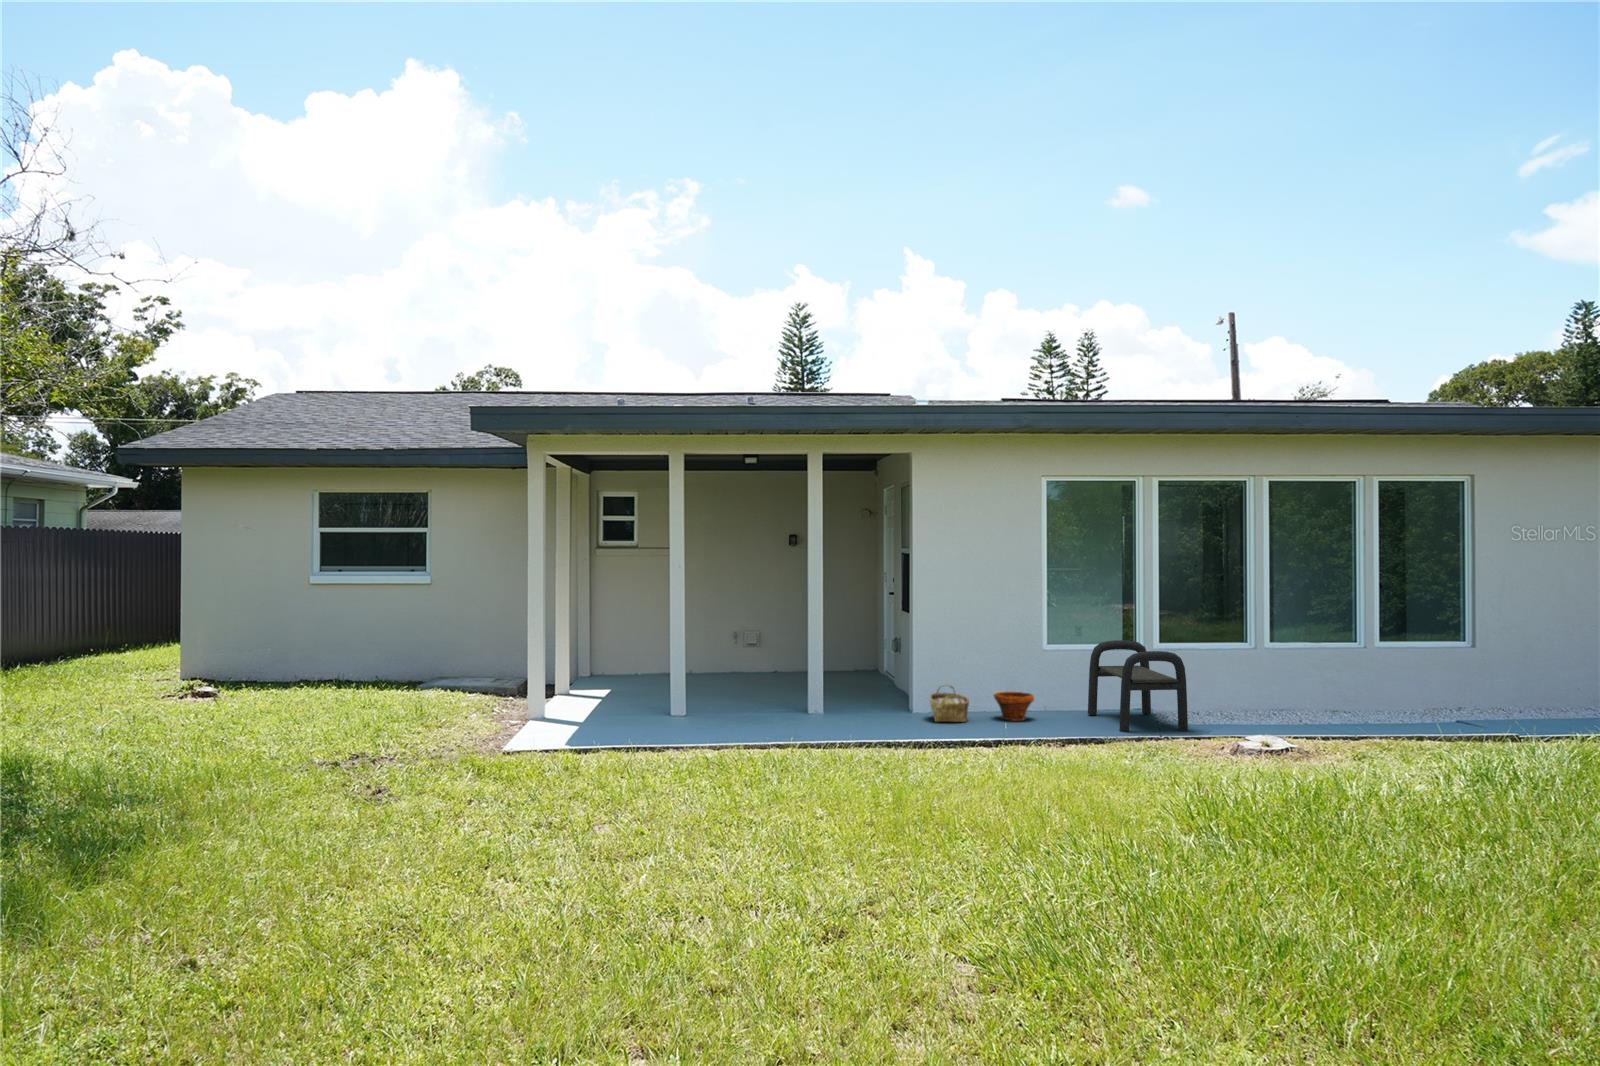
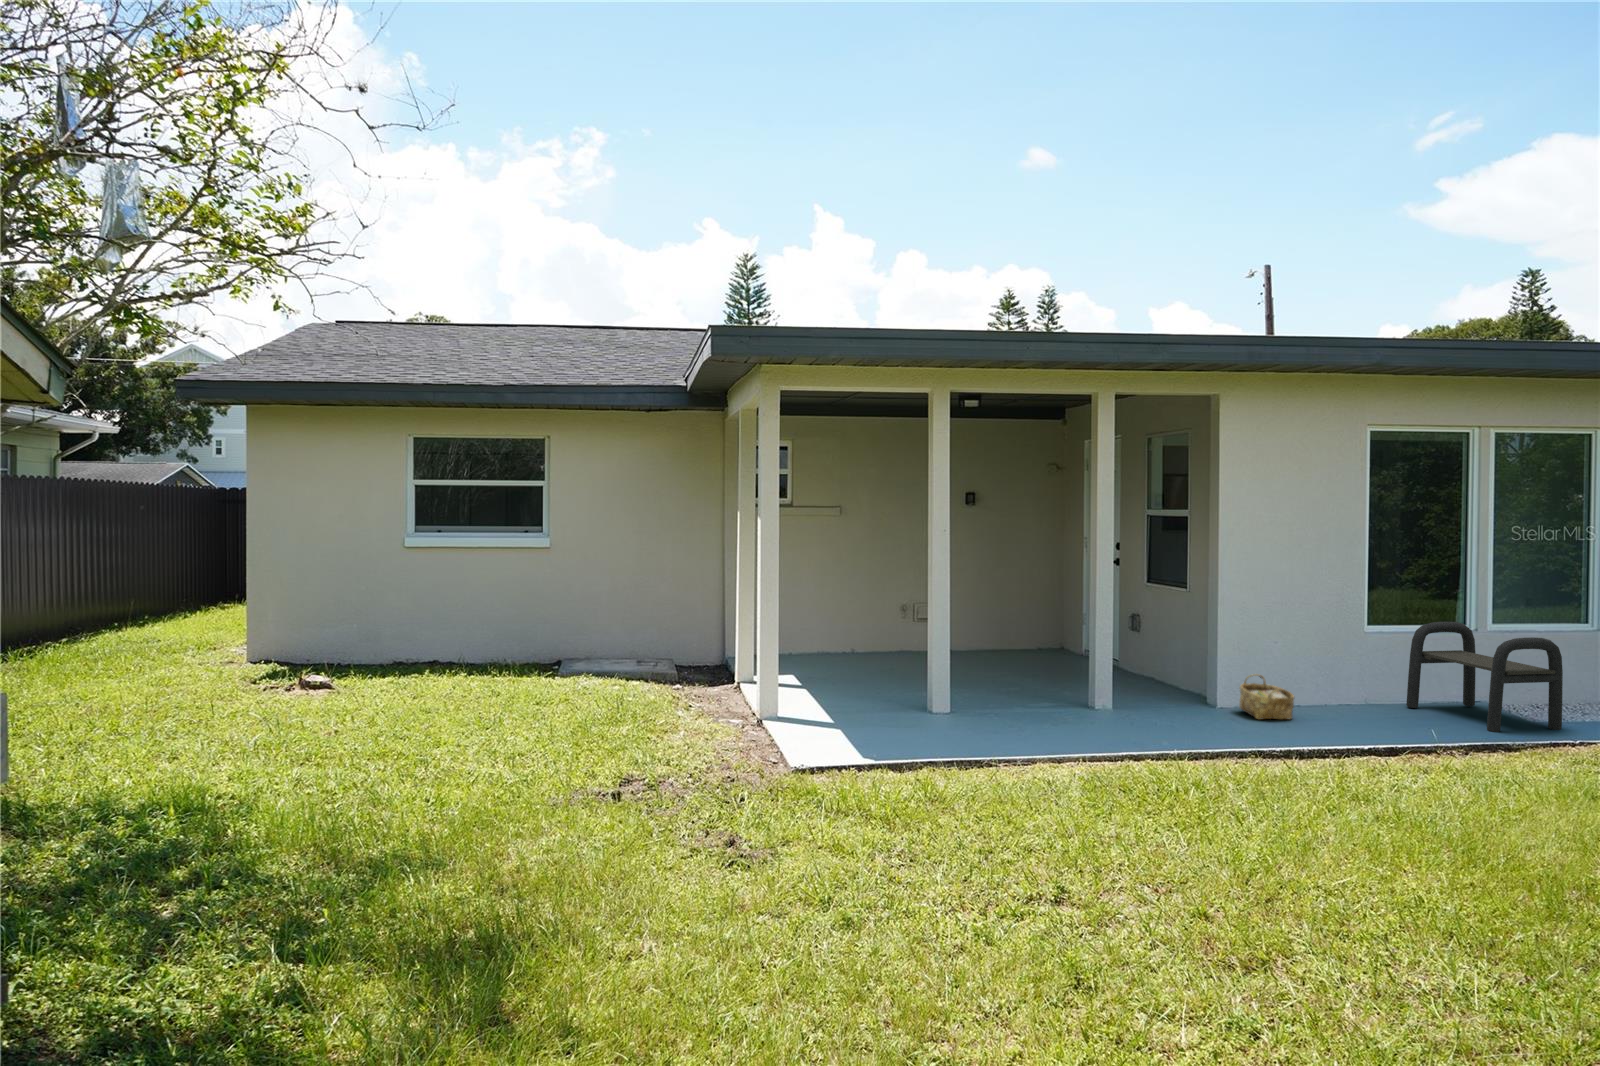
planter: present [994,691,1034,721] -> none [1311,681,1363,717]

